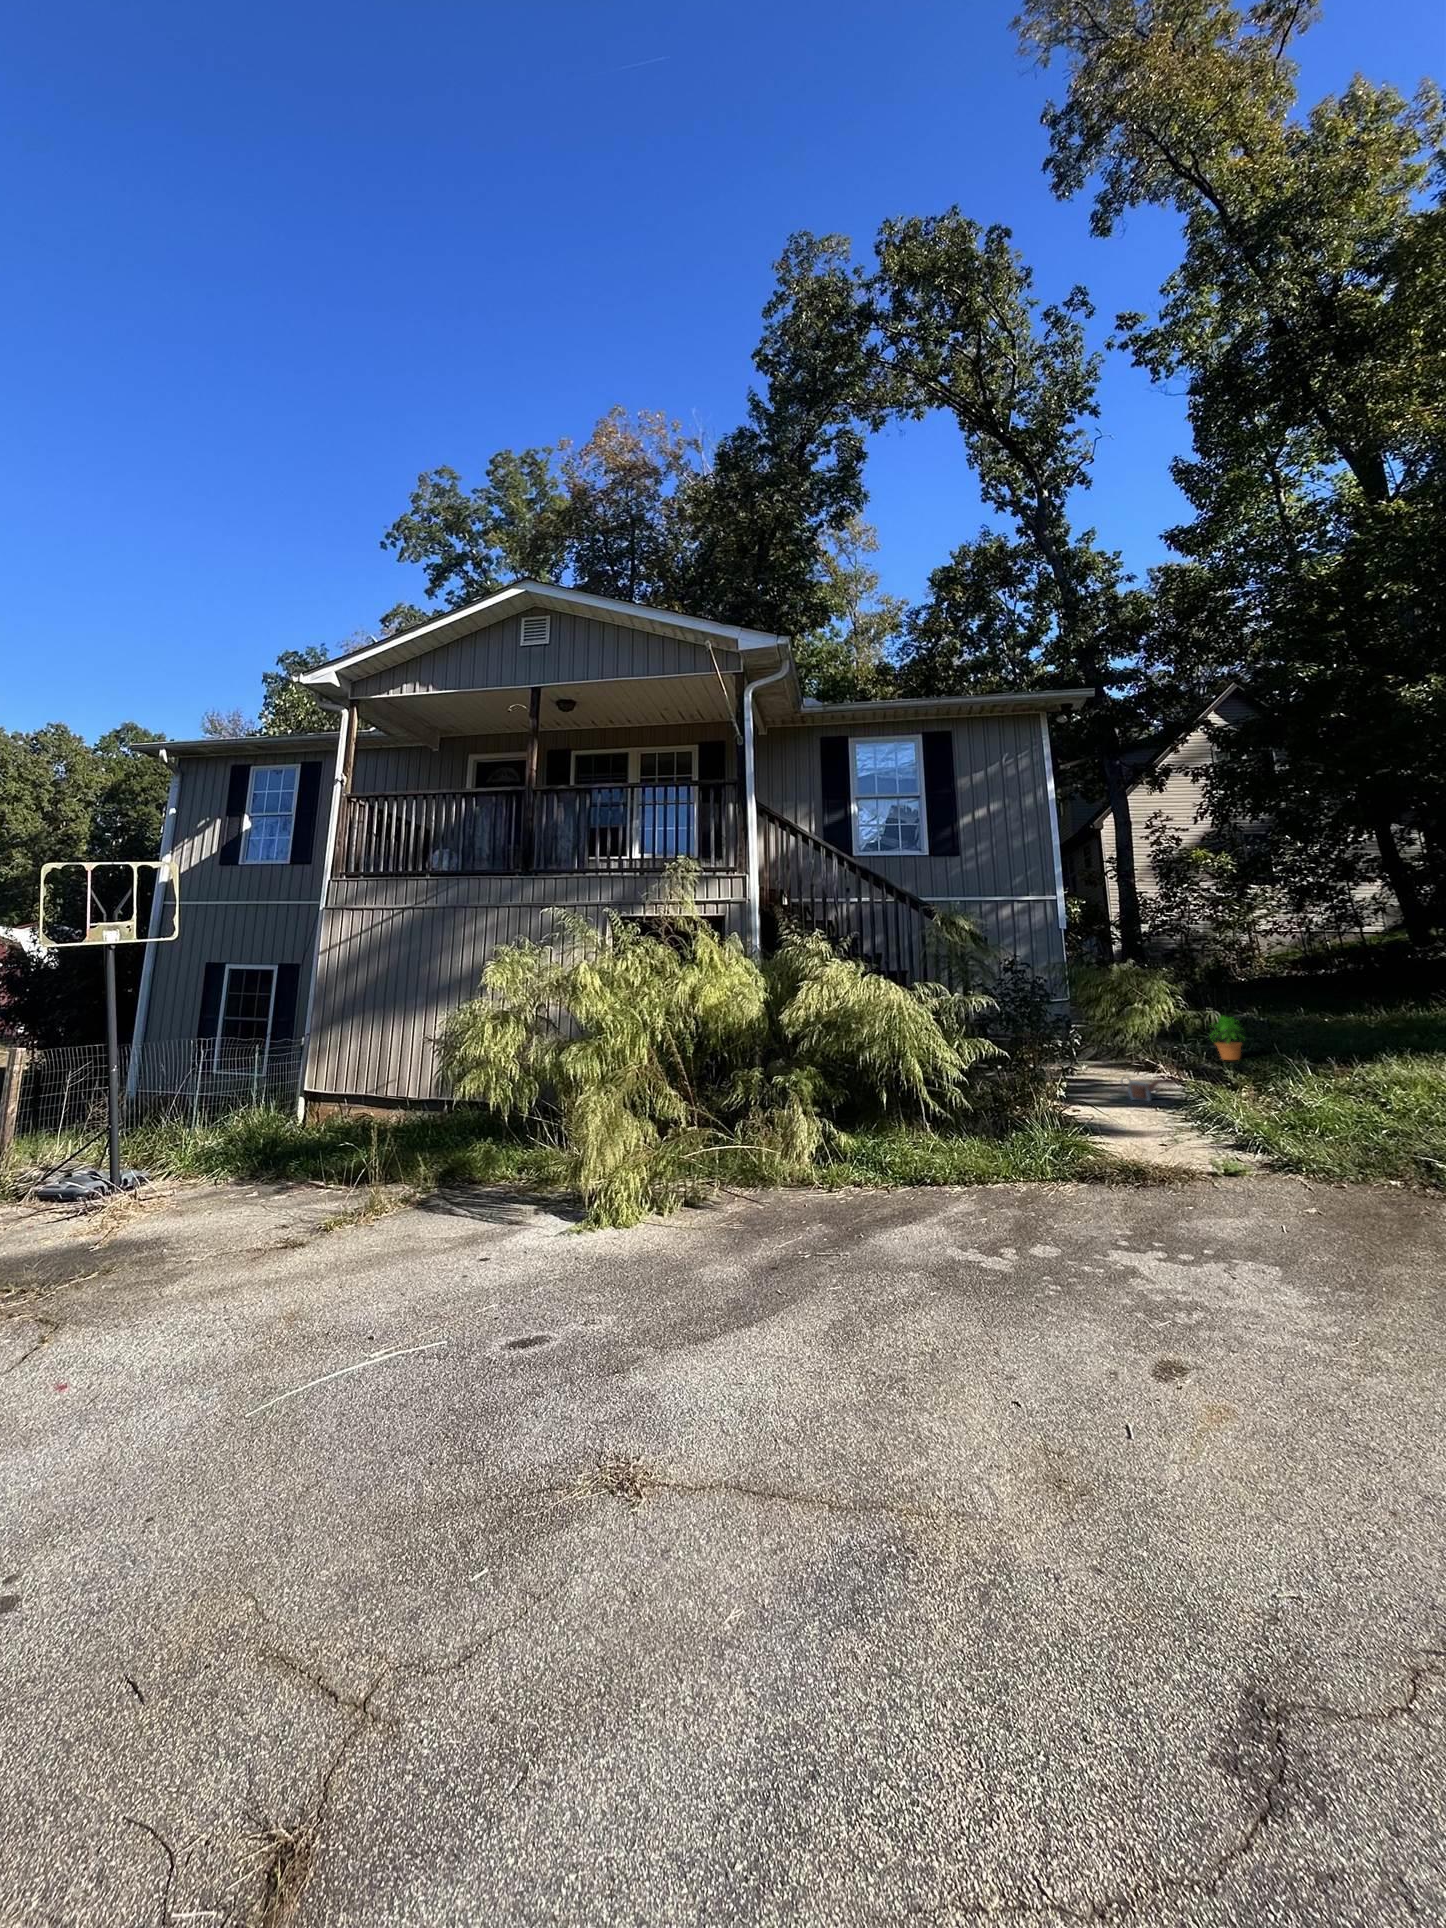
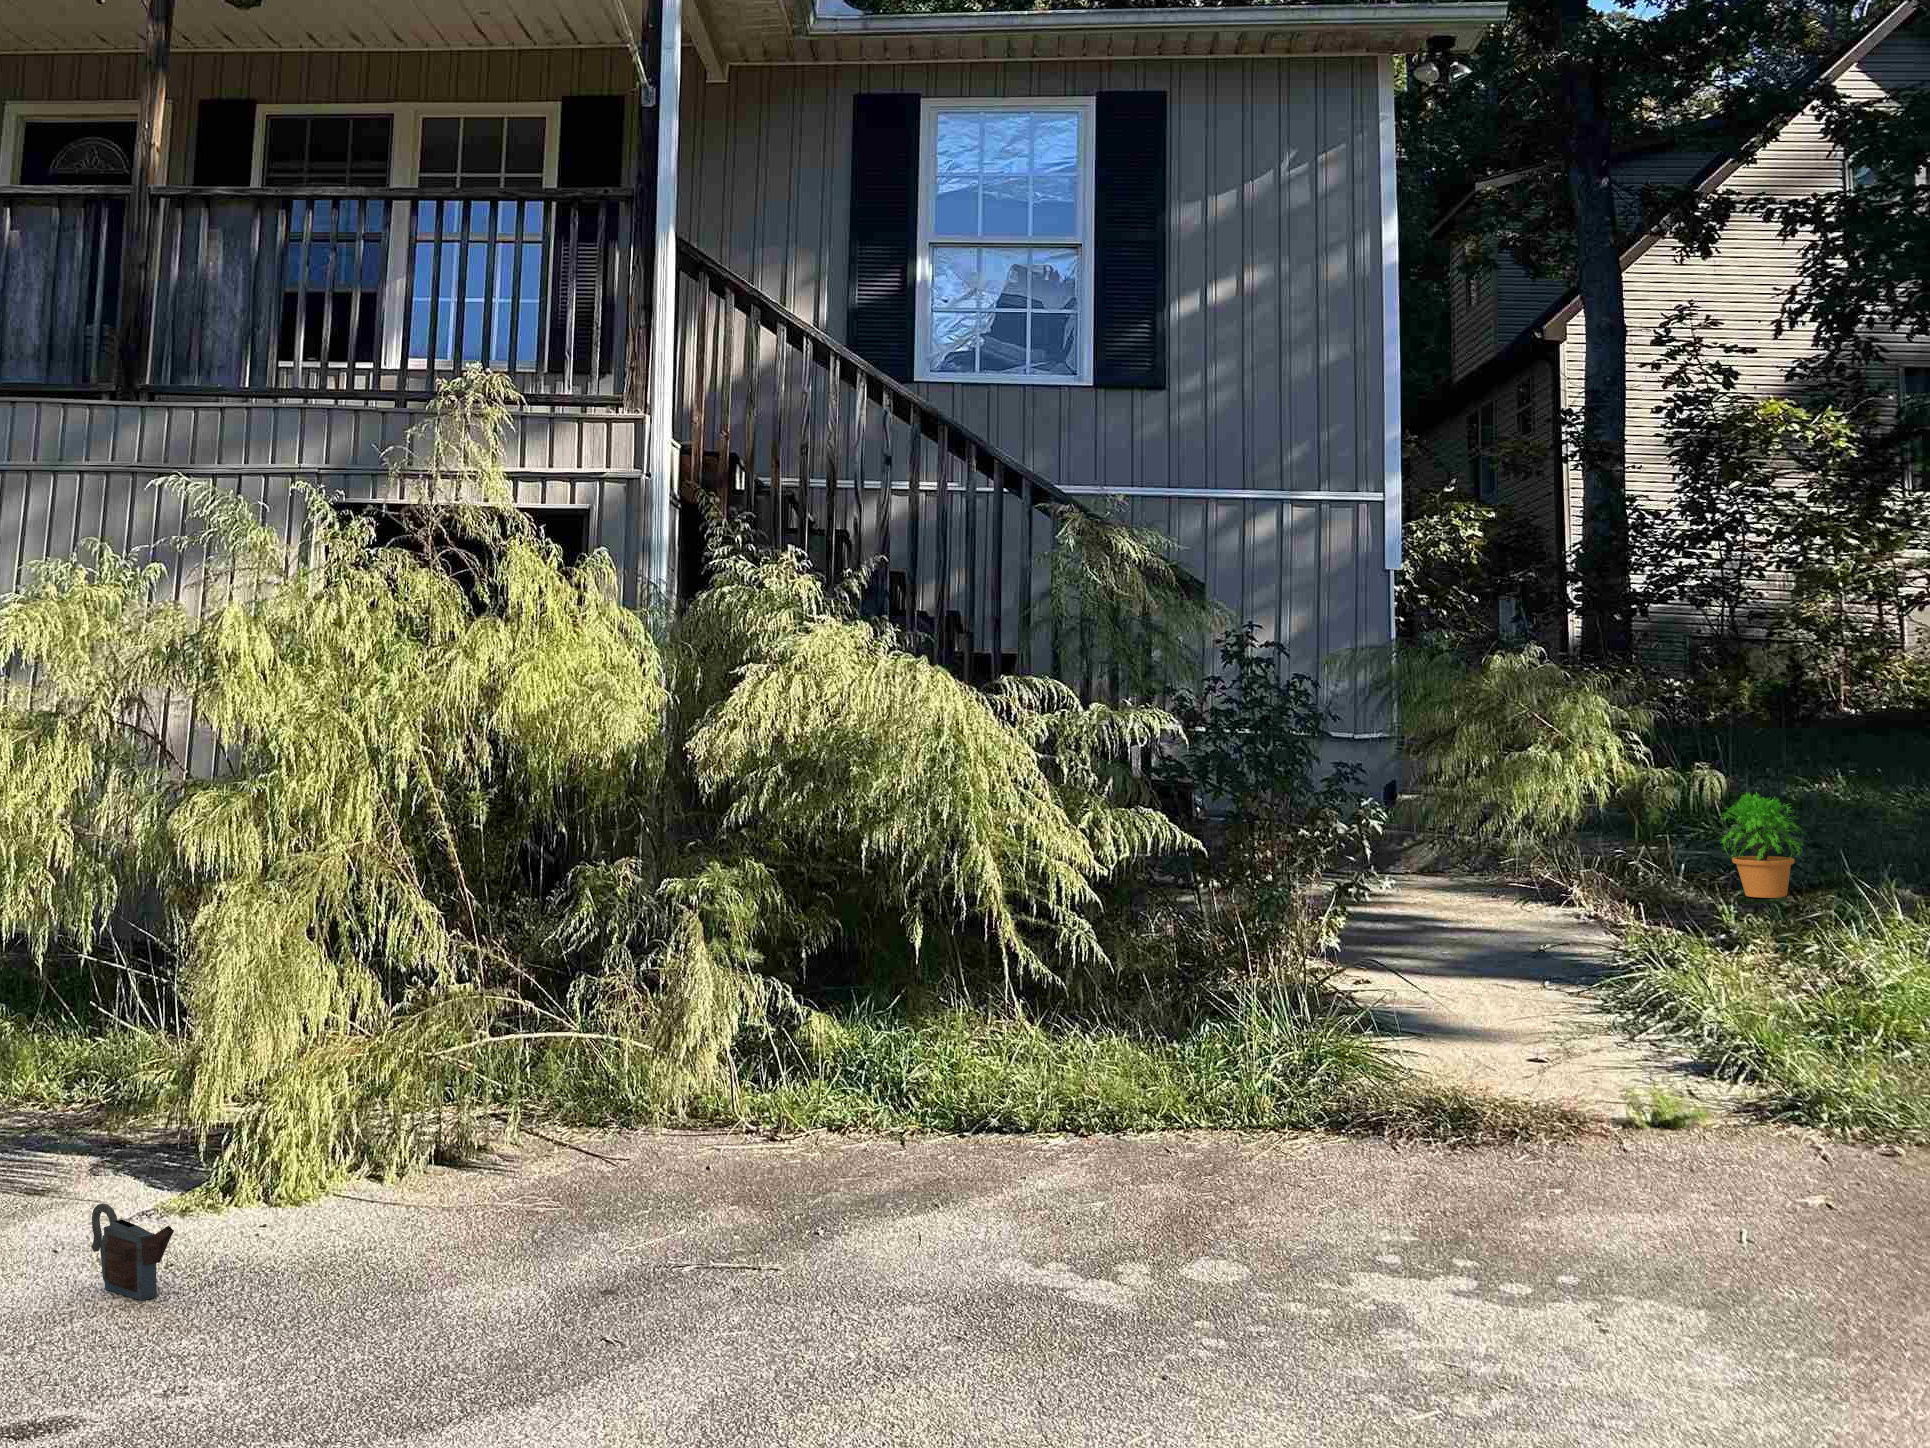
watering can: present [1120,1077,1159,1101] -> present [91,1203,174,1300]

